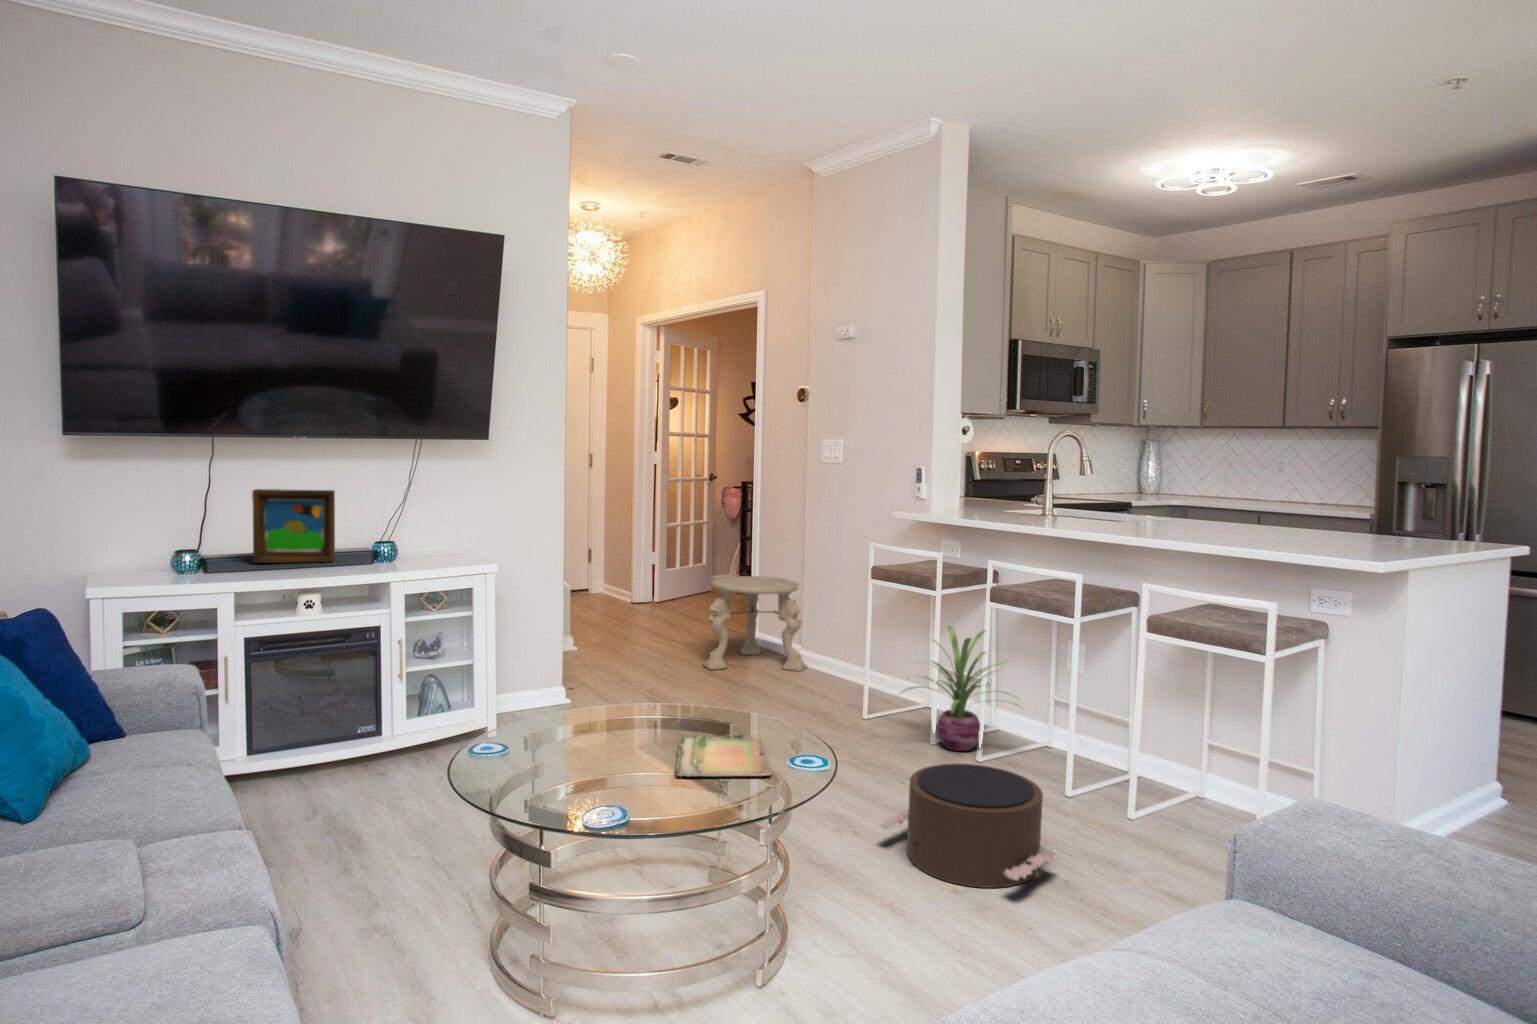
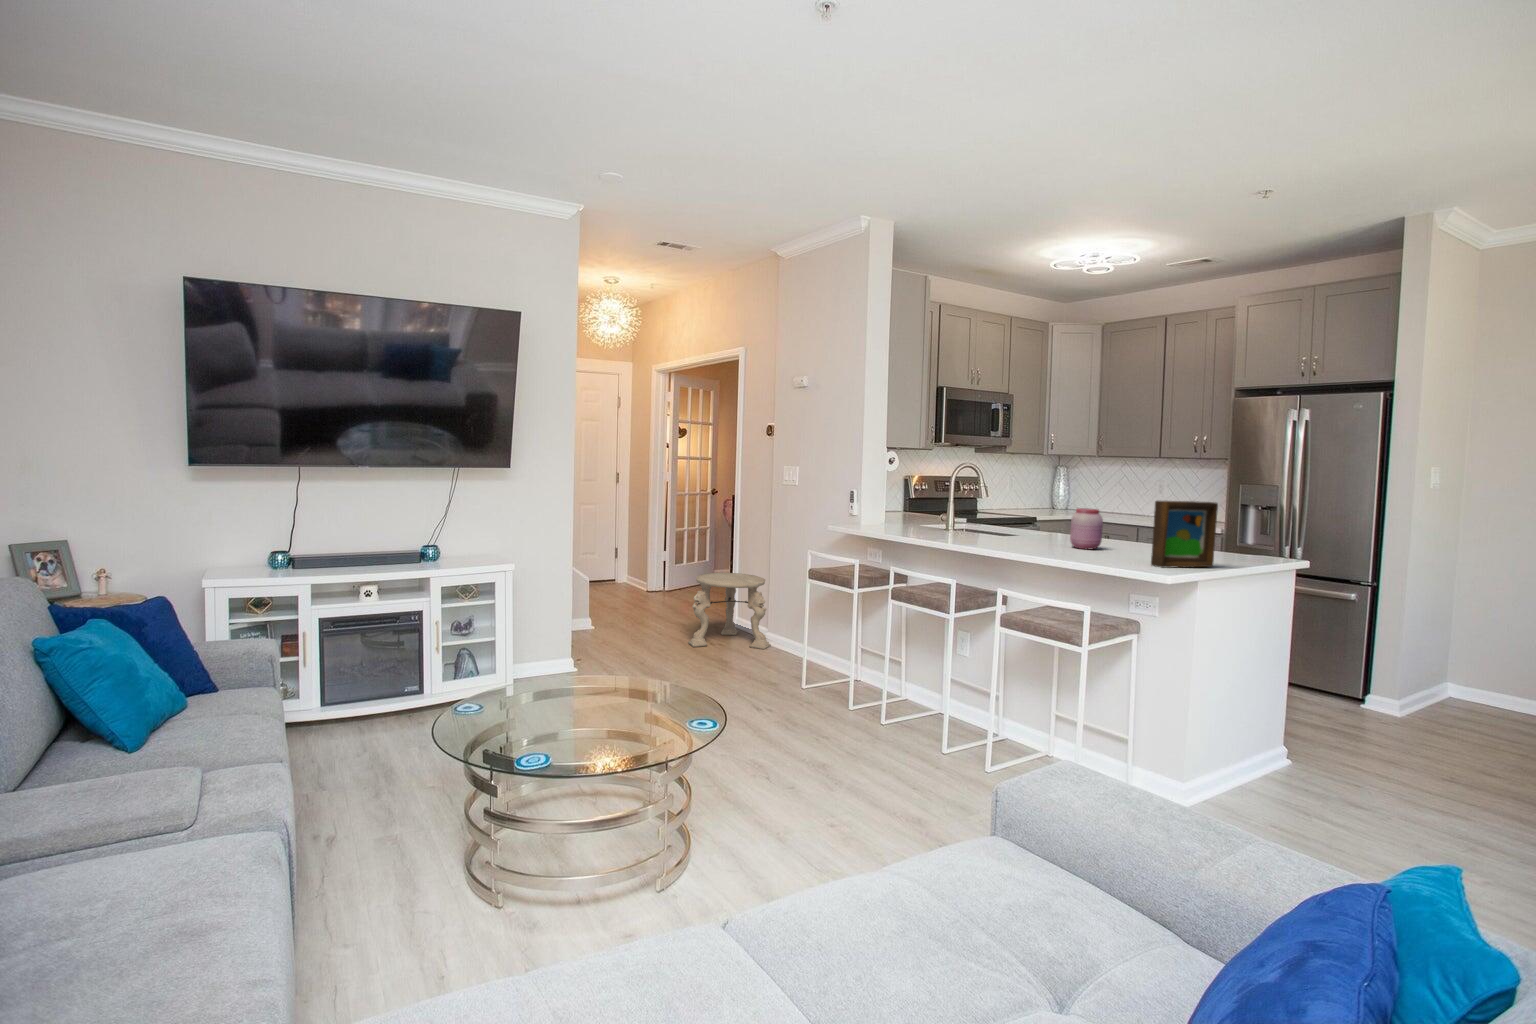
jar: none [1217,483,1261,535] -> present [1070,508,1103,549]
picture frame: present [252,489,335,563] -> present [1151,501,1218,568]
decorative plant: present [902,626,1018,751] -> none [822,616,920,715]
tray: present [676,734,772,777] -> none [610,693,685,730]
pouf: present [880,763,1055,888] -> none [782,724,912,819]

